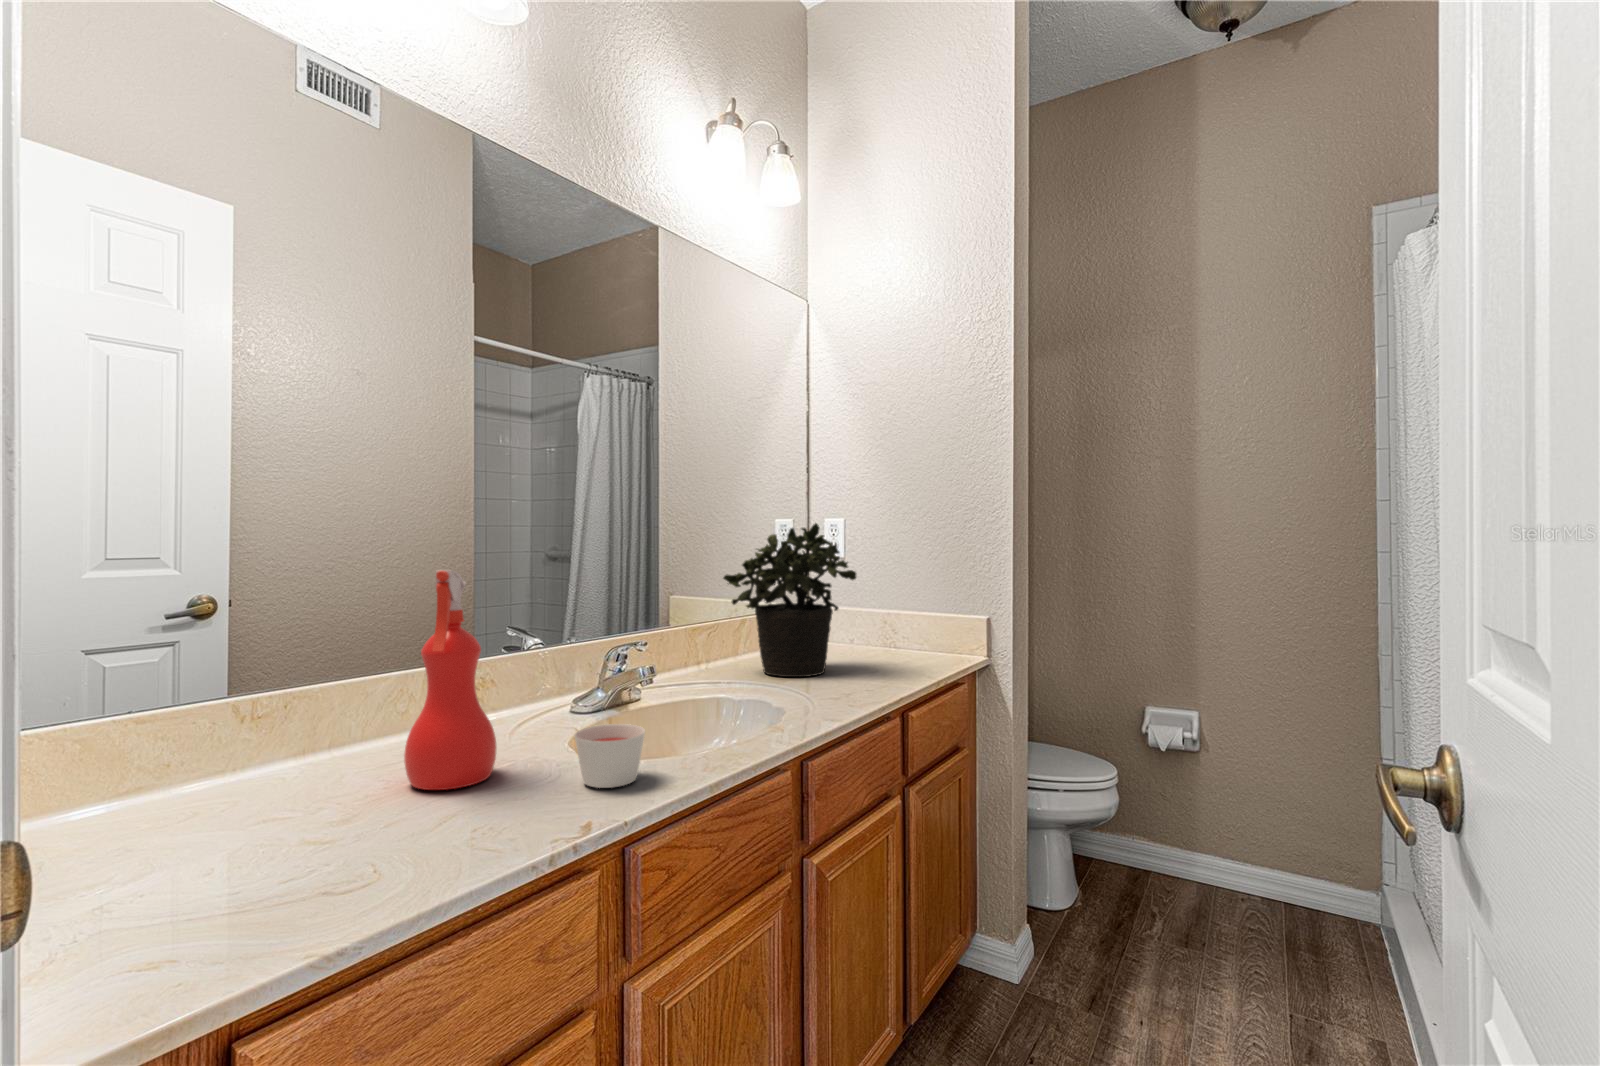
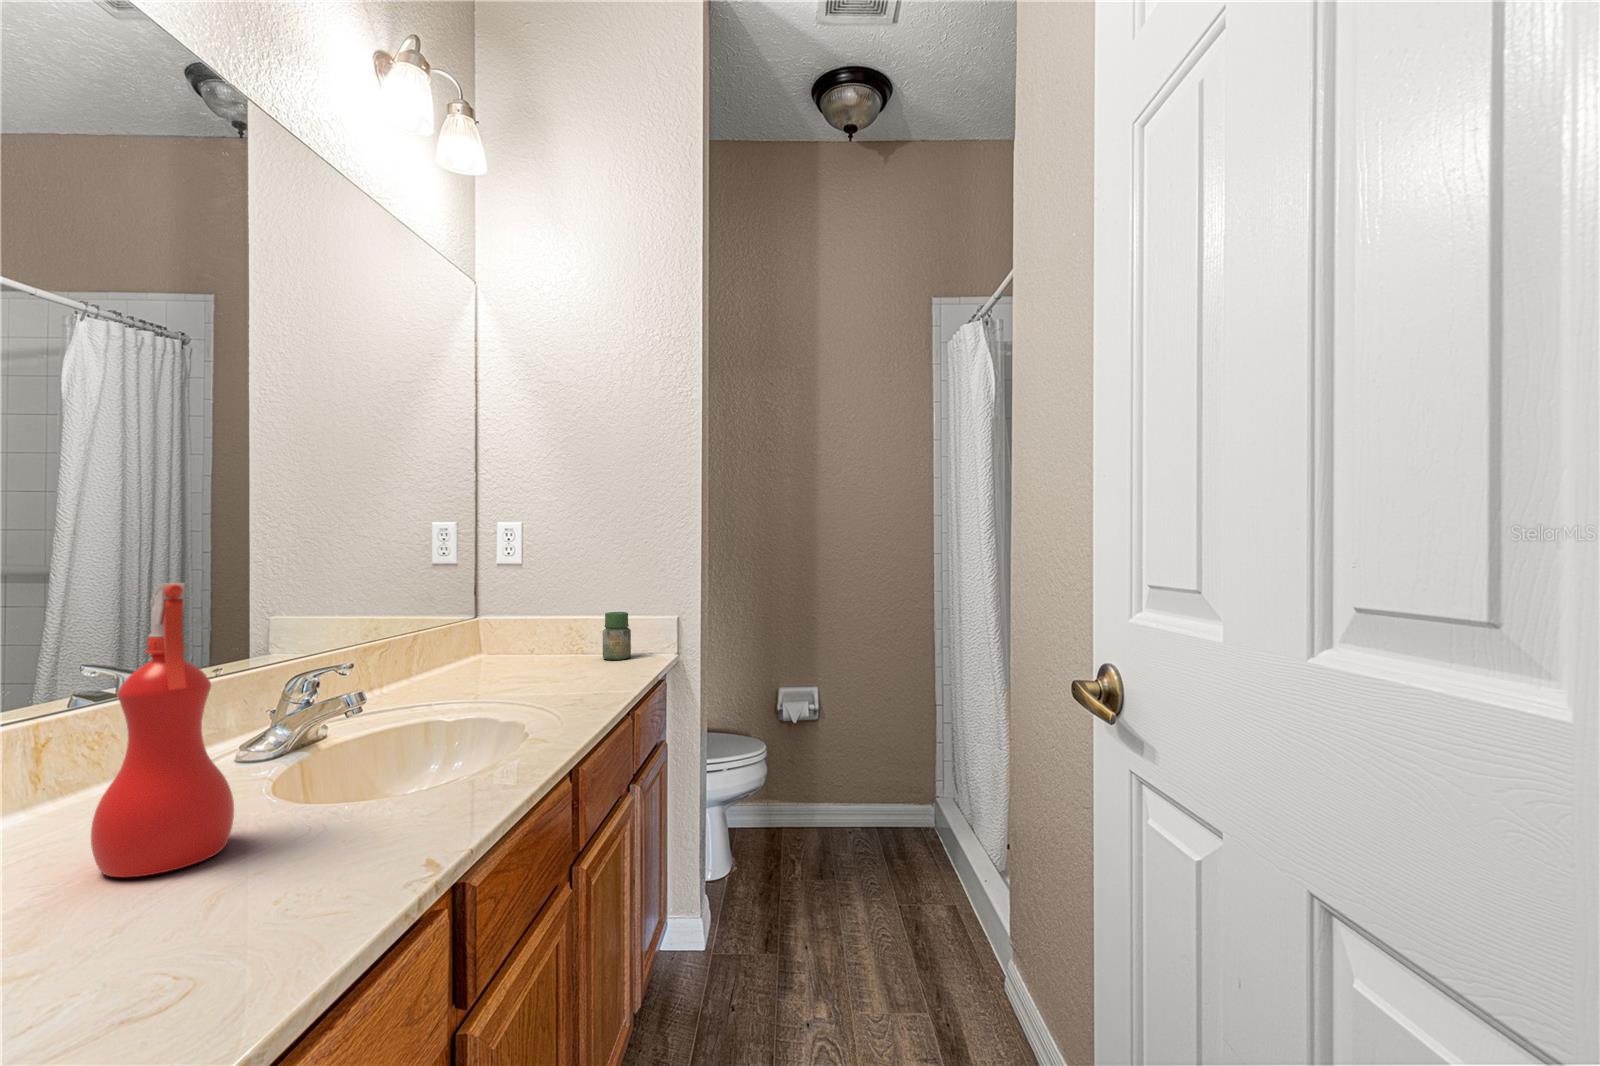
potted plant: present [723,523,856,677] -> none [407,526,565,691]
jar: none [916,610,945,660] -> present [603,612,631,660]
candle: present [575,724,645,788] -> none [358,751,446,827]

